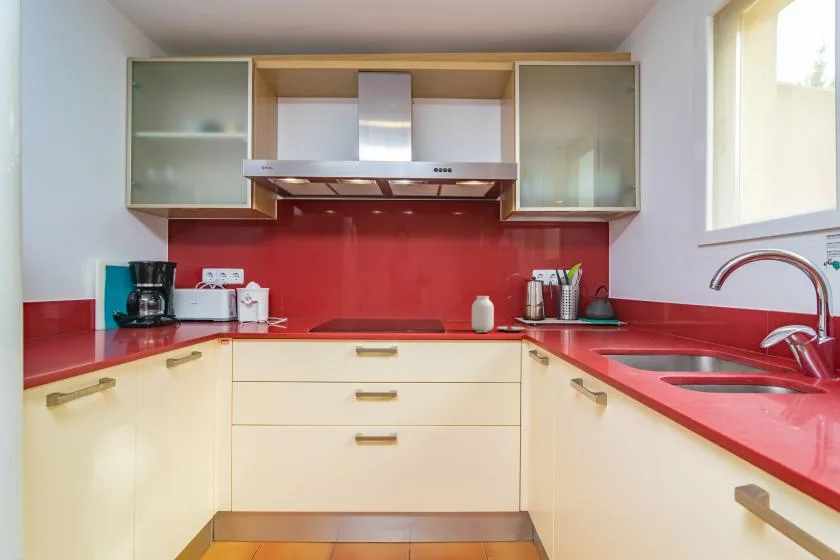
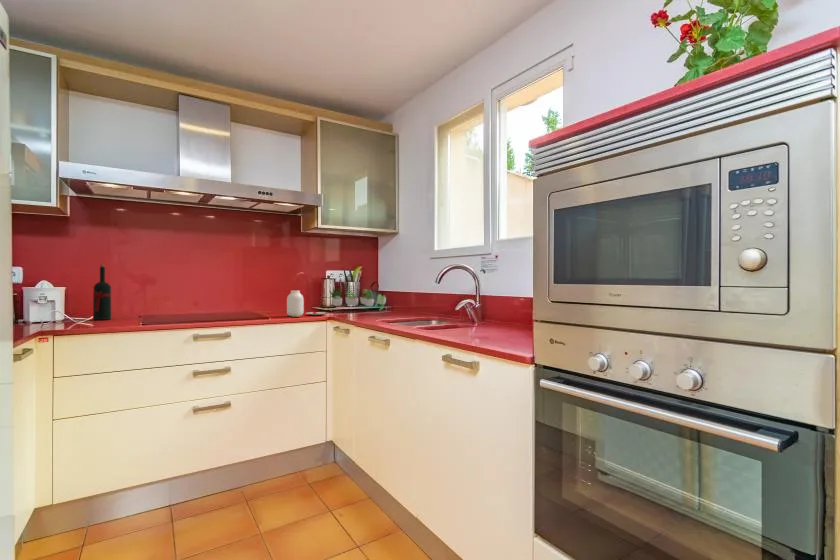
wine bottle: none [274,263,291,323] -> present [93,265,111,320]
succulent plant: none [534,288,619,329] -> present [330,287,386,309]

